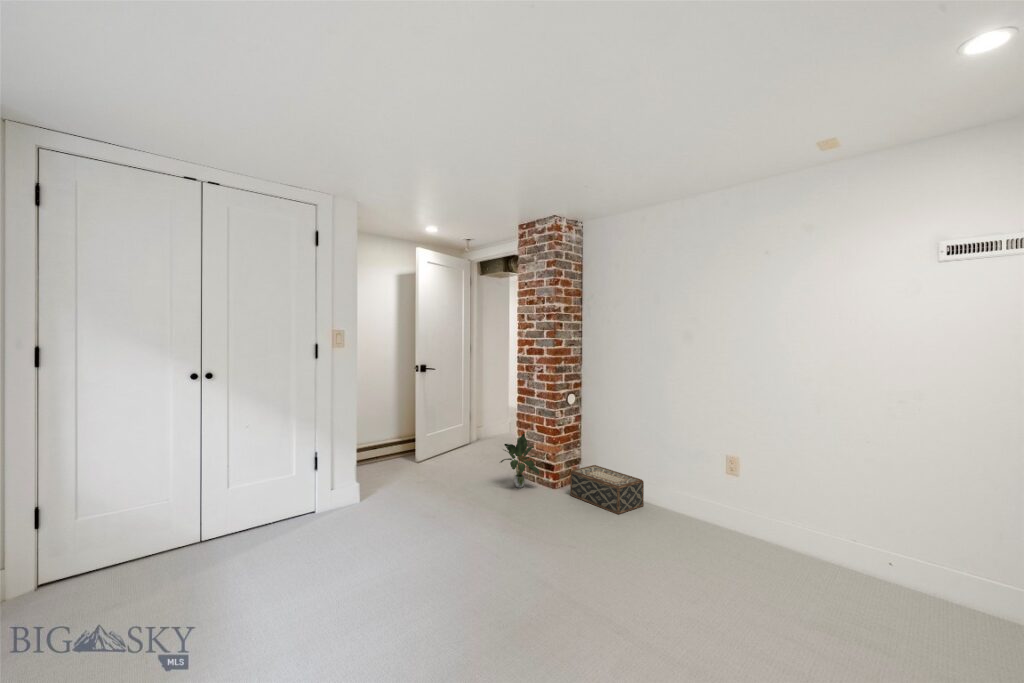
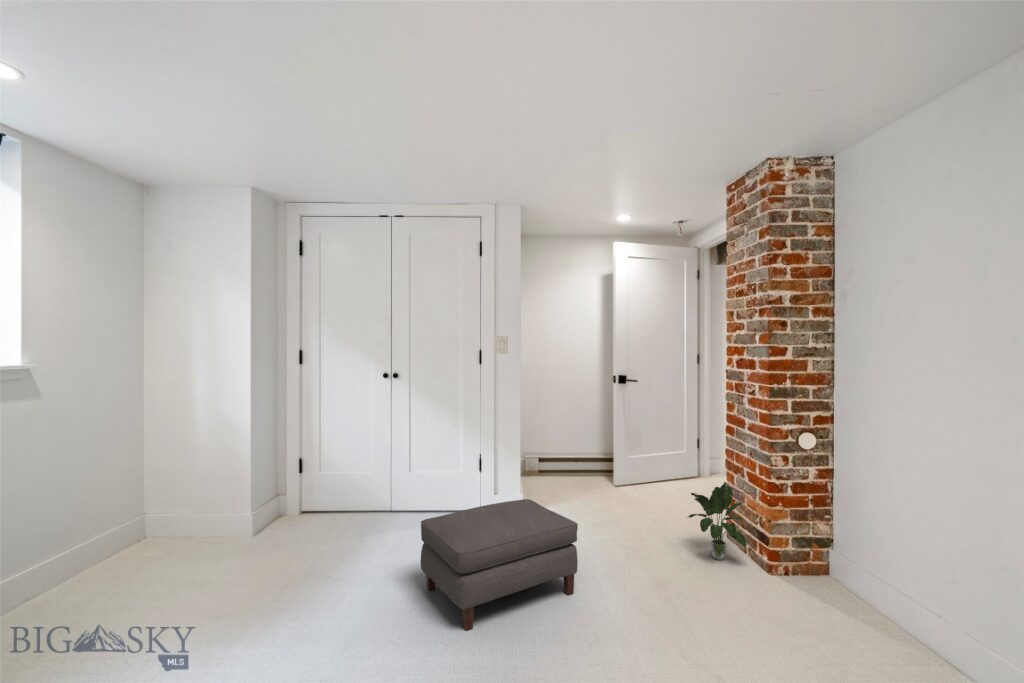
woven basket: present [570,465,644,514] -> none [794,553,935,655]
ottoman: none [319,466,448,569] -> present [421,499,578,631]

